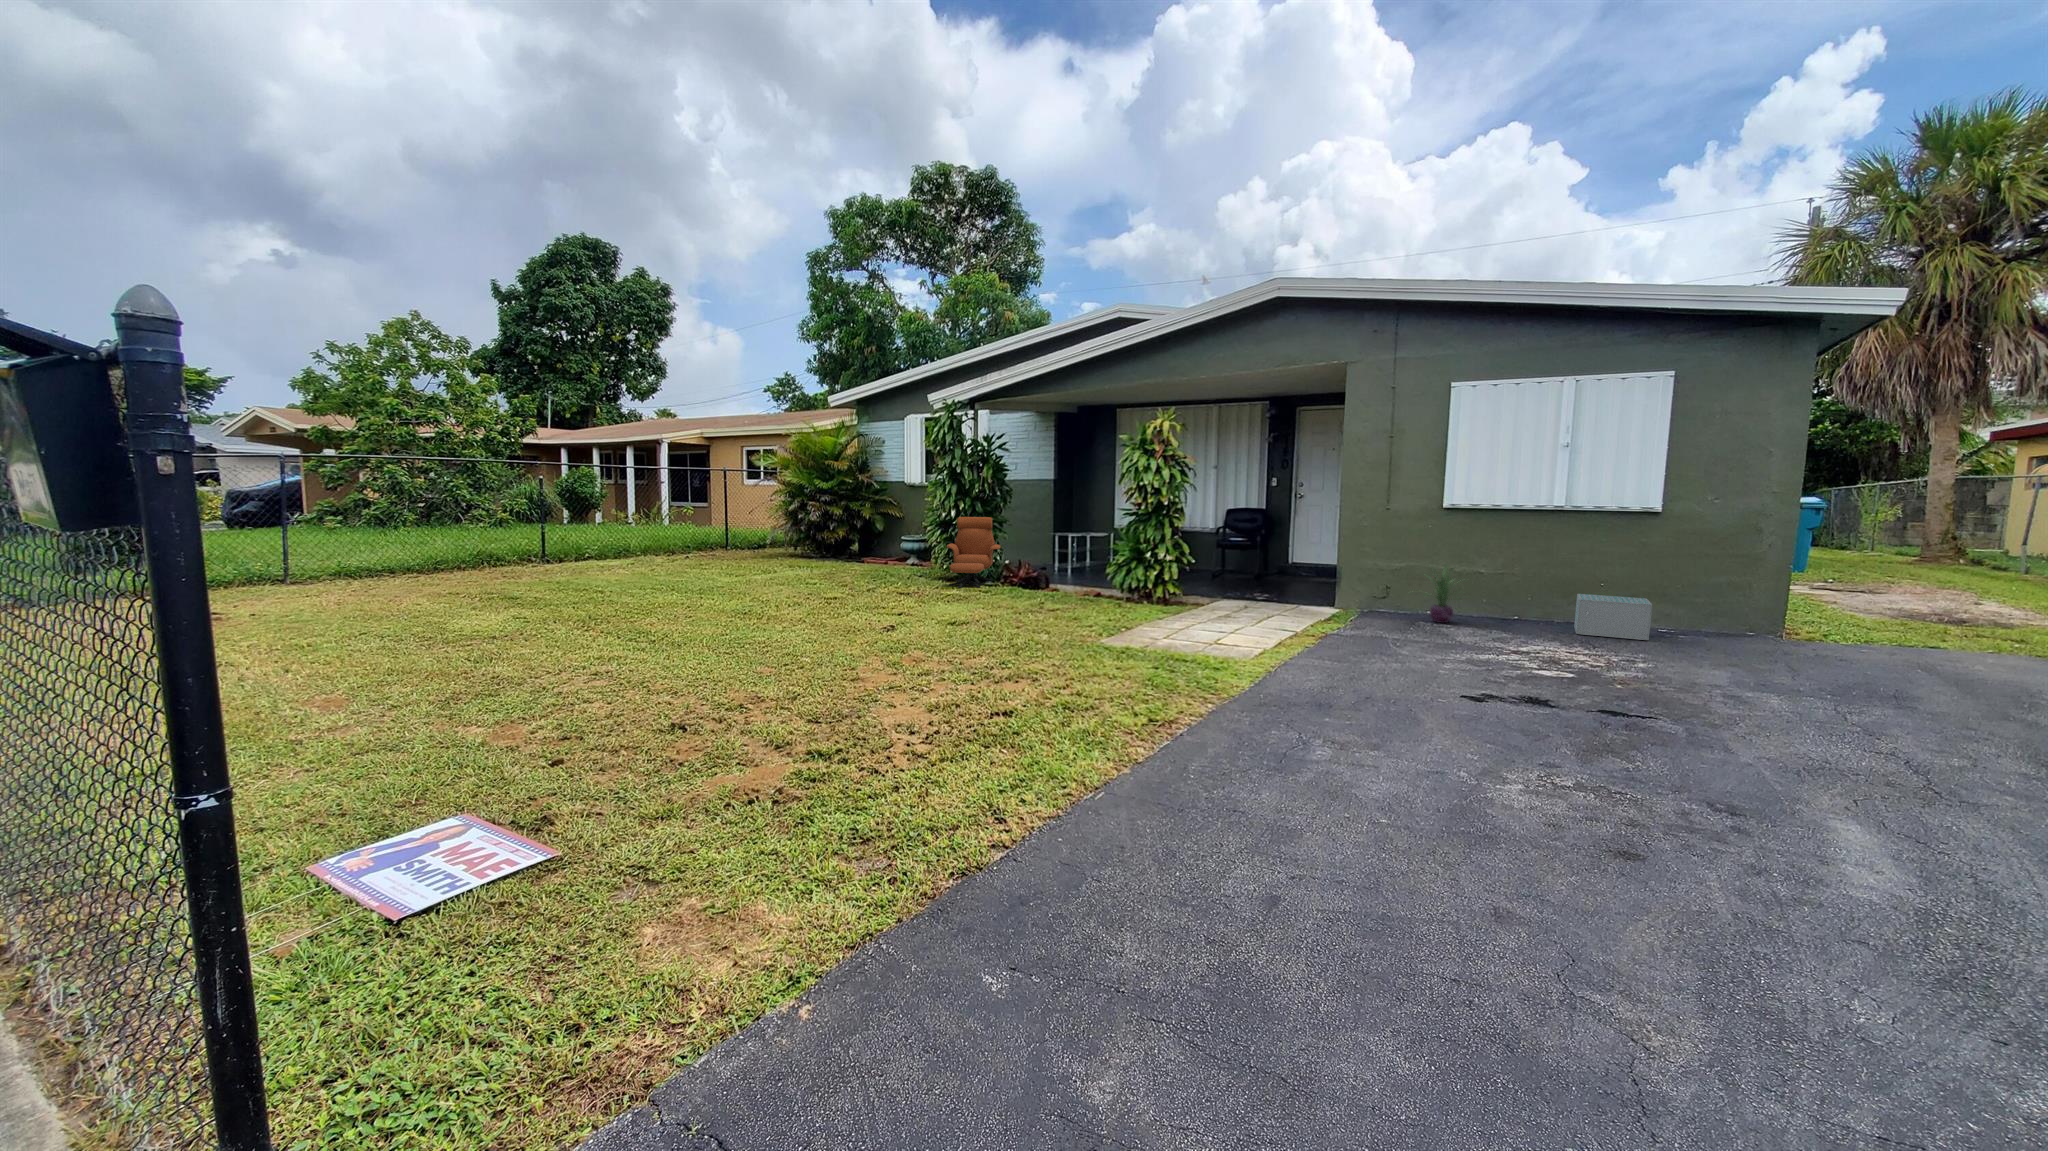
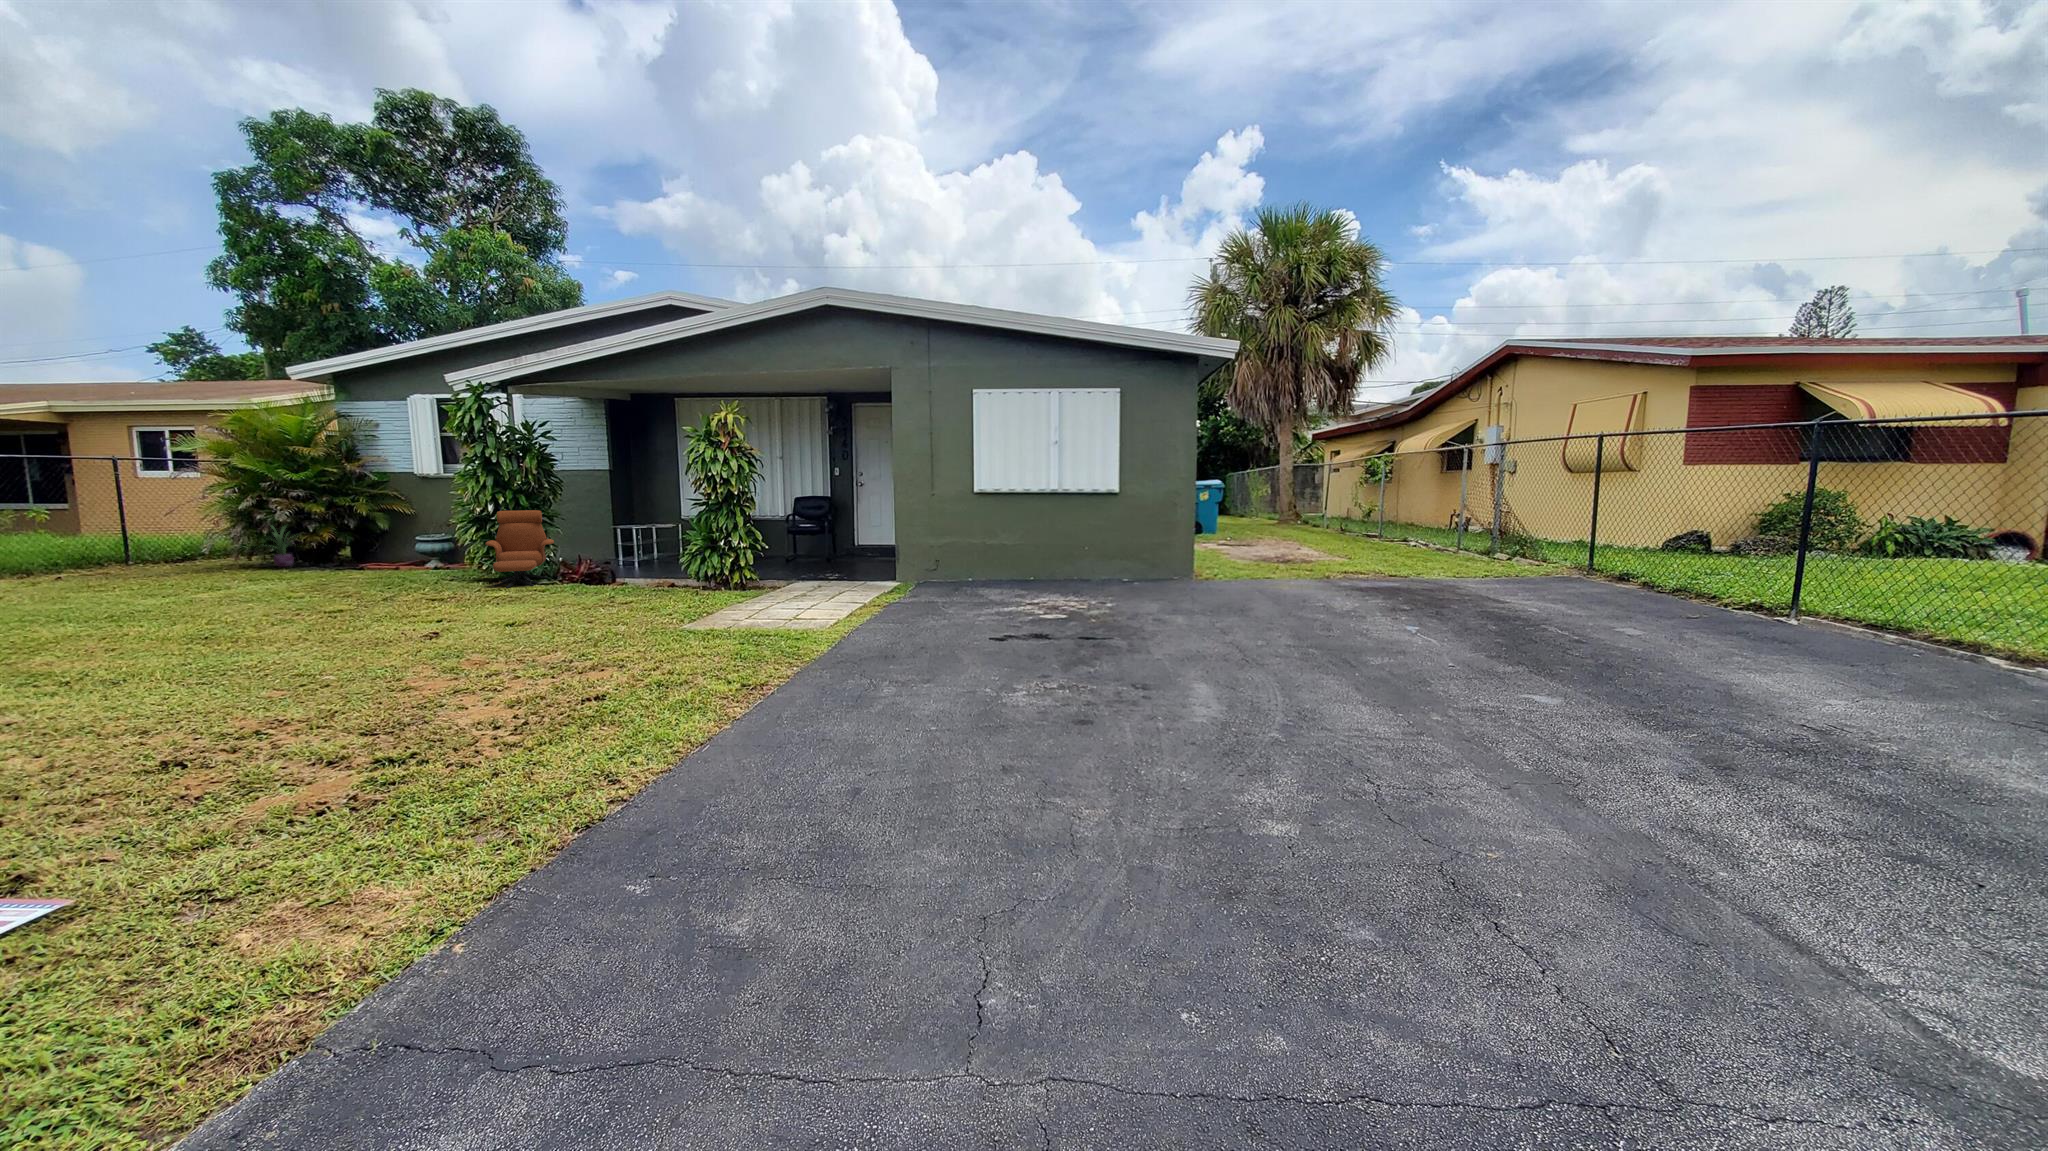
decorative plant: present [1427,566,1453,623] -> present [266,525,294,567]
storage box: present [1574,594,1653,640] -> none [1065,555,1111,585]

